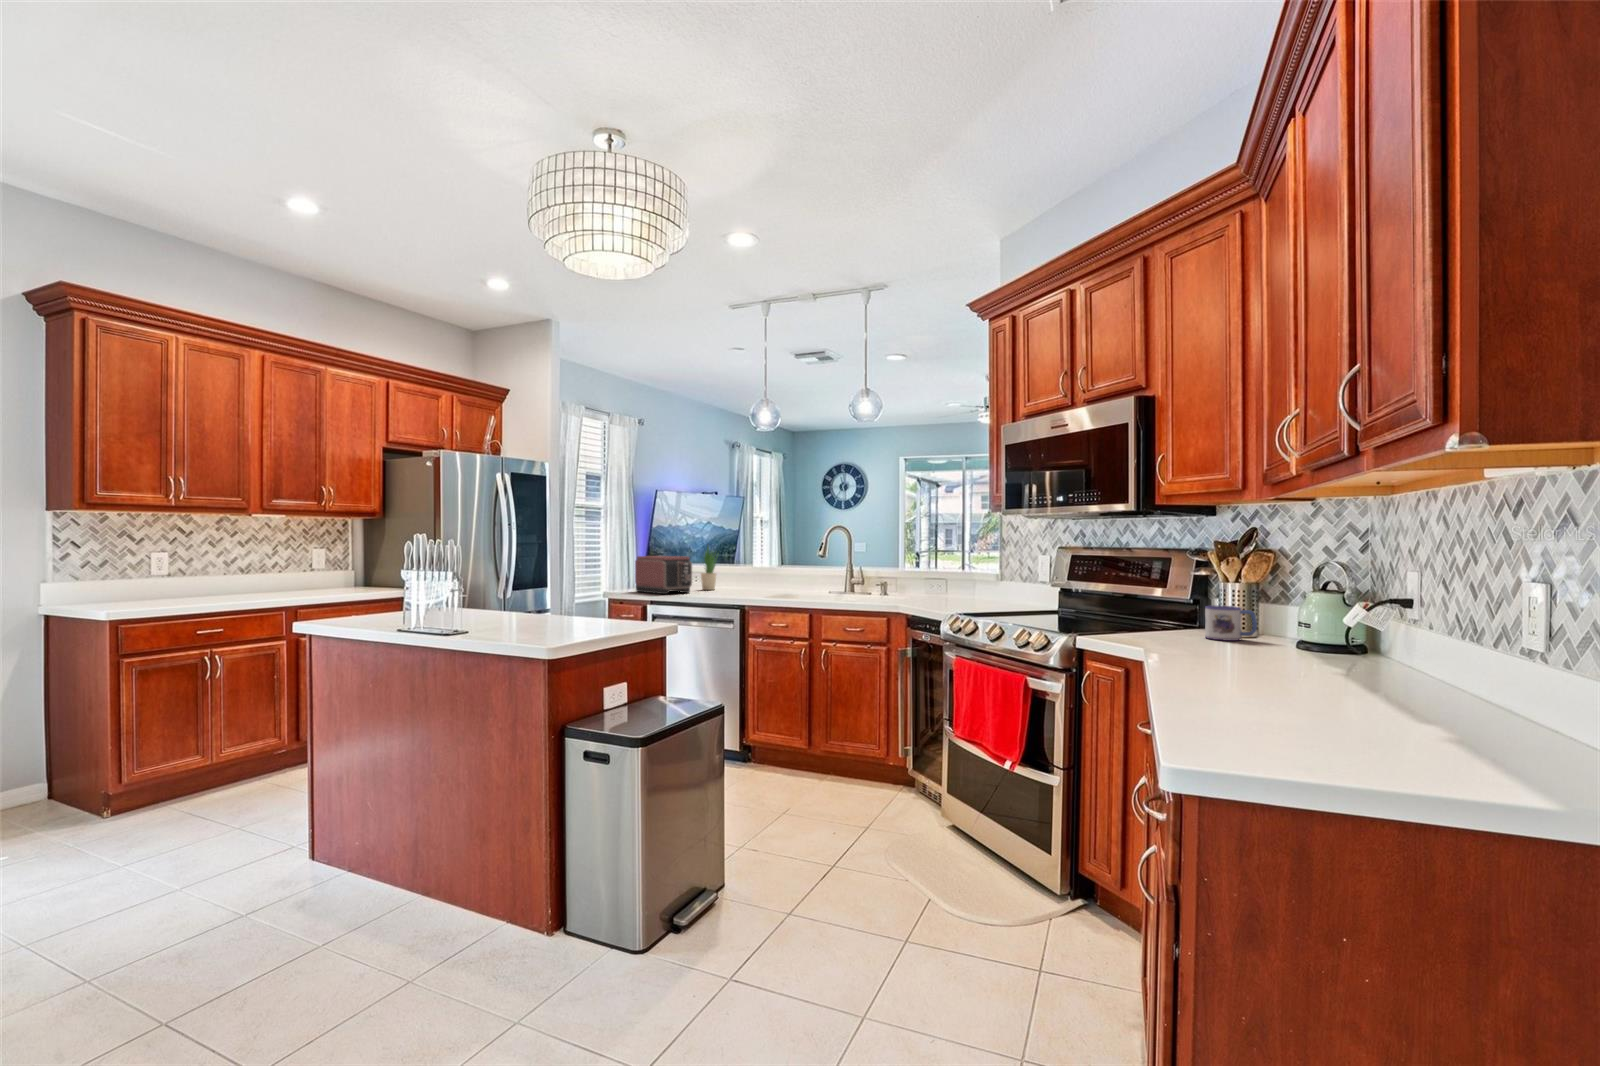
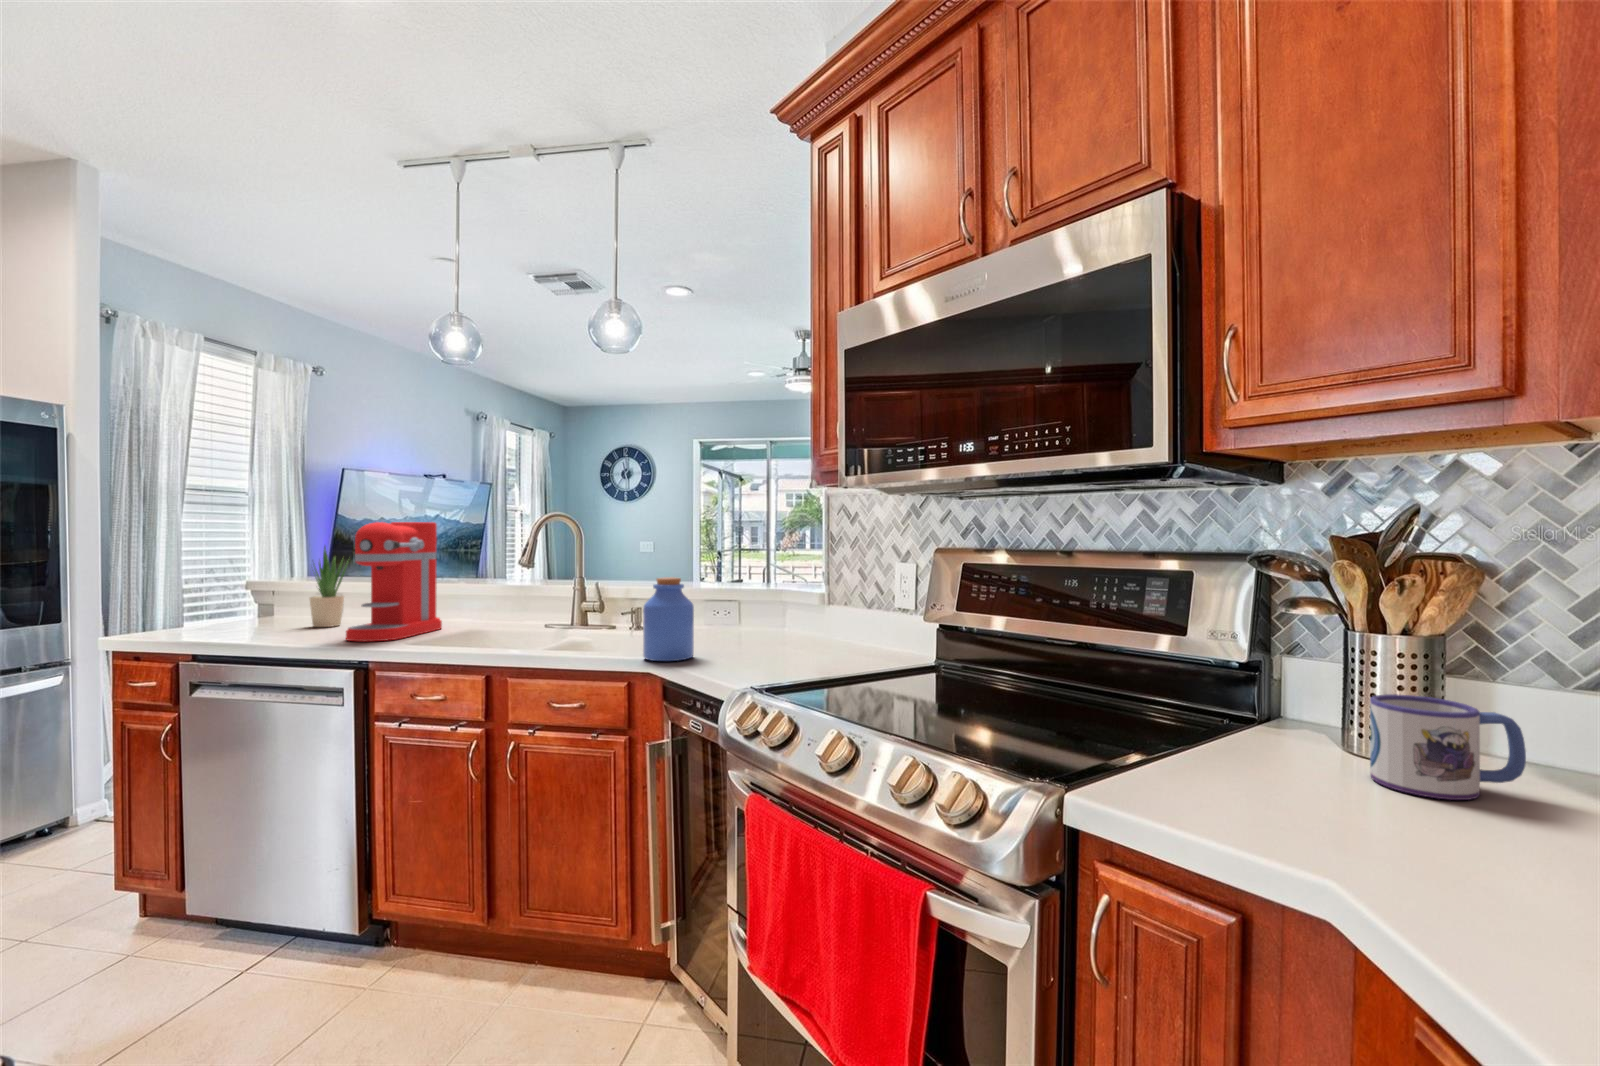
coffee maker: none [732,531,773,596] -> present [346,522,442,641]
toaster: present [635,556,692,594] -> none [154,567,273,644]
jar: none [897,562,924,605] -> present [643,577,694,661]

